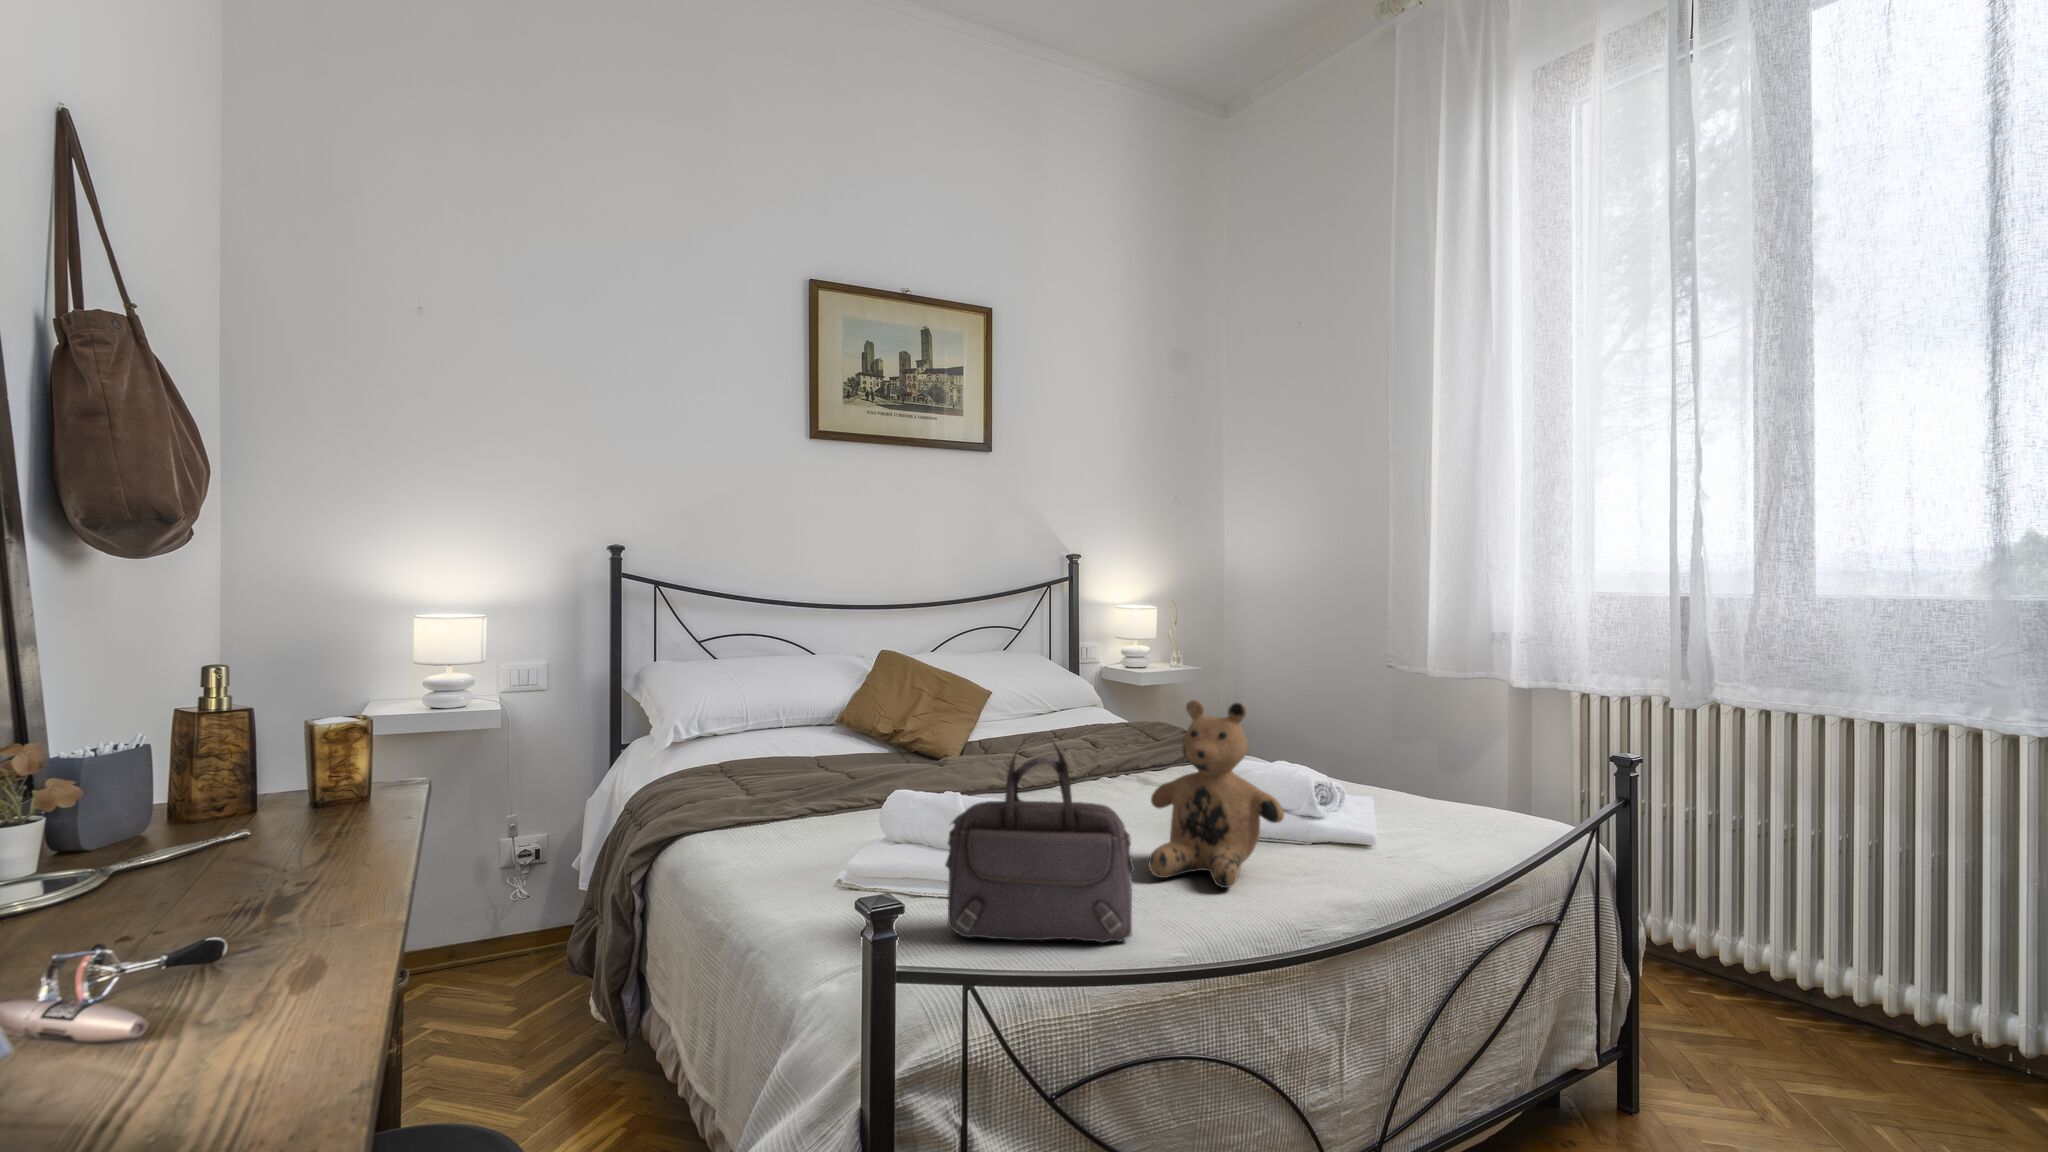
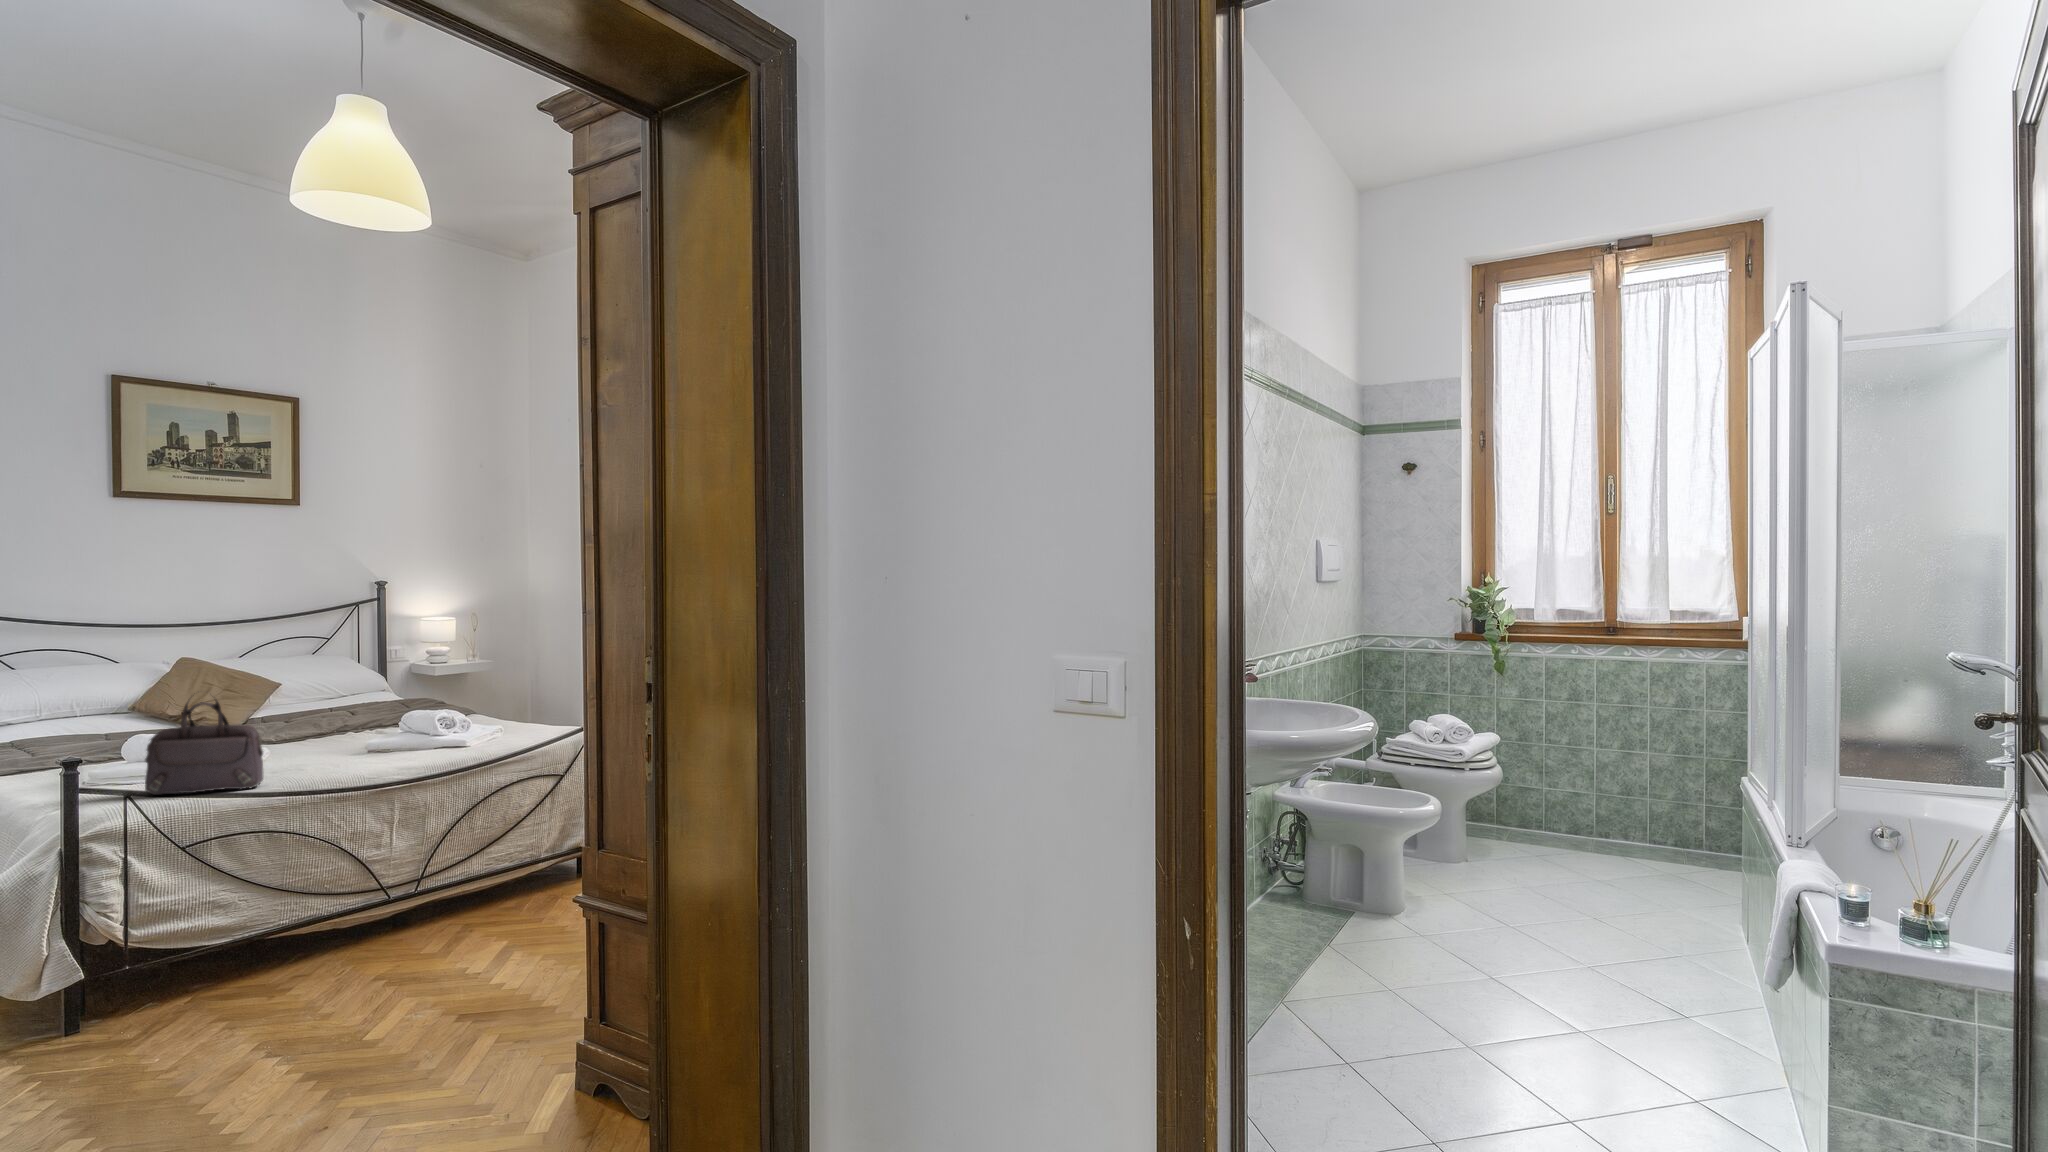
teddy bear: present [1148,700,1284,888] -> none [303,674,391,767]

